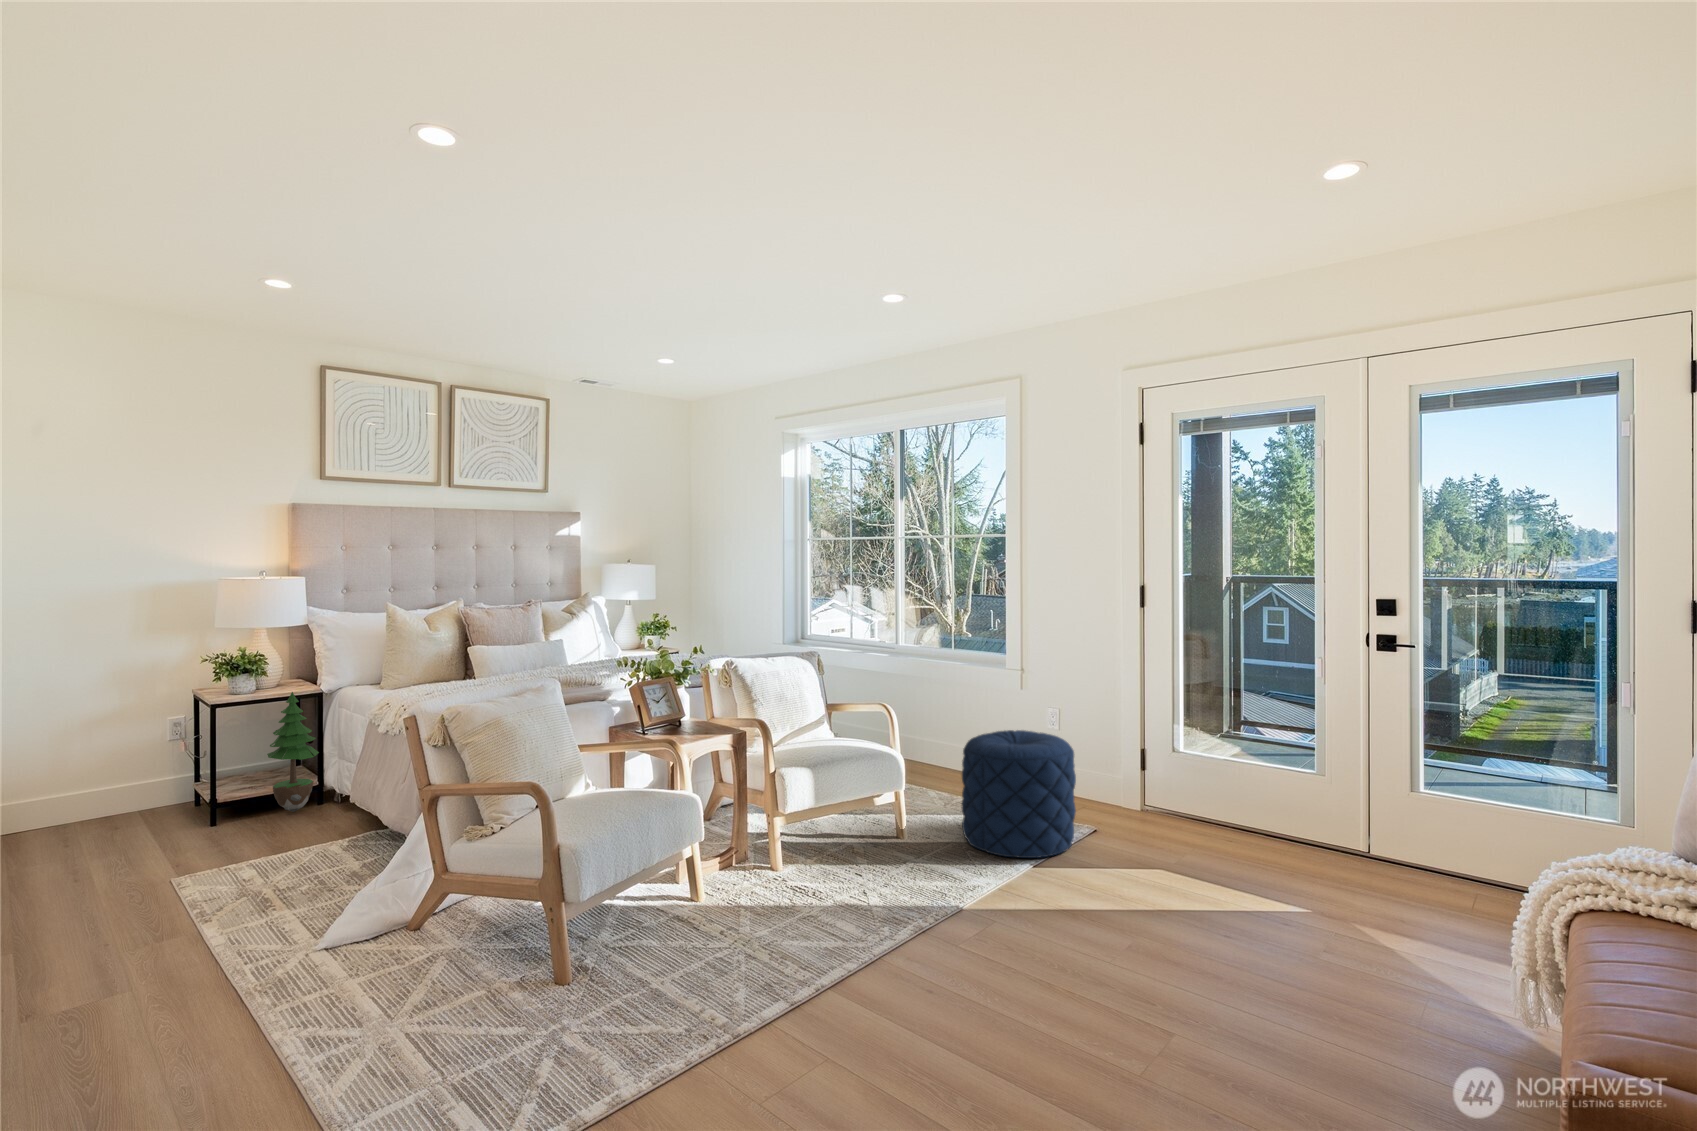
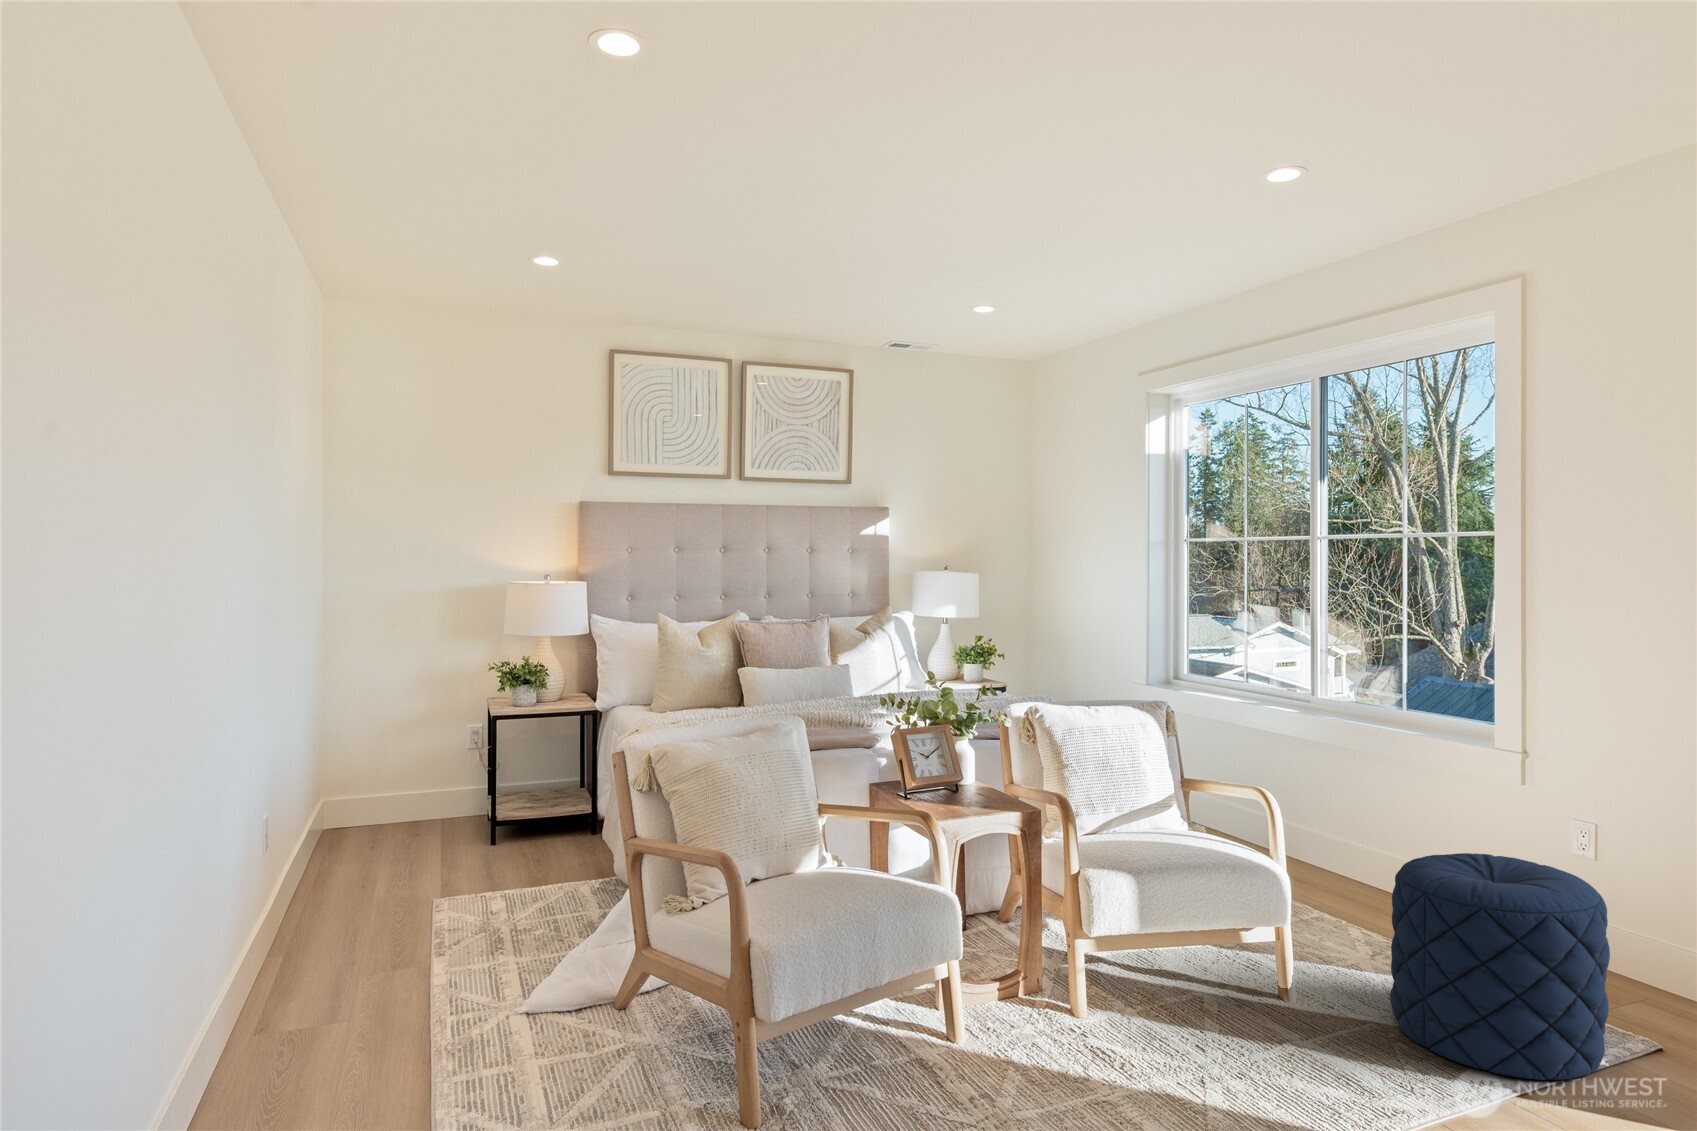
potted tree: present [267,692,319,812] -> none [539,707,589,841]

